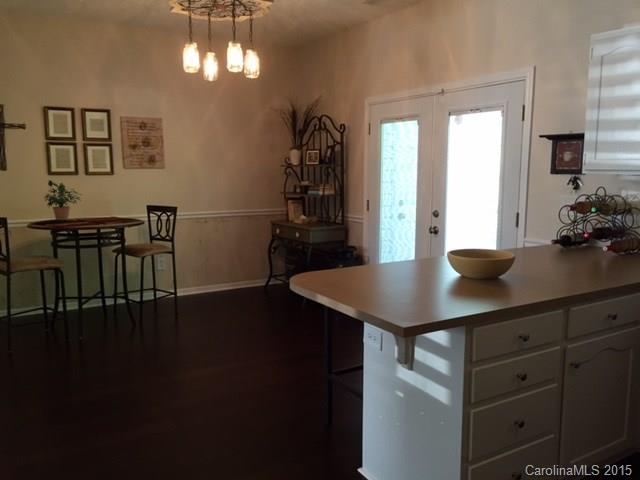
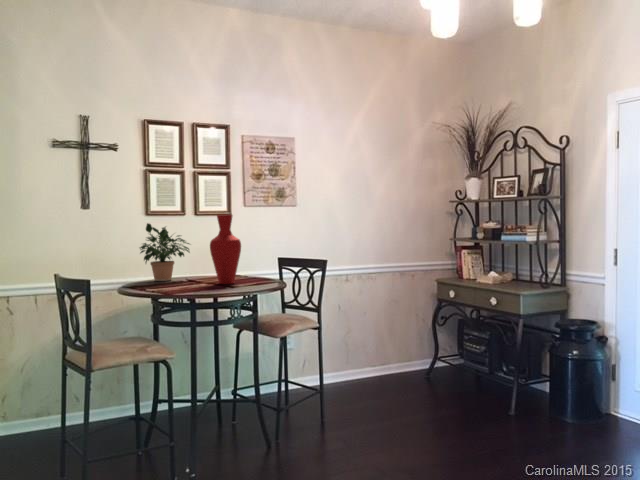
vase: none [92,176,114,222] -> present [210,214,241,284]

